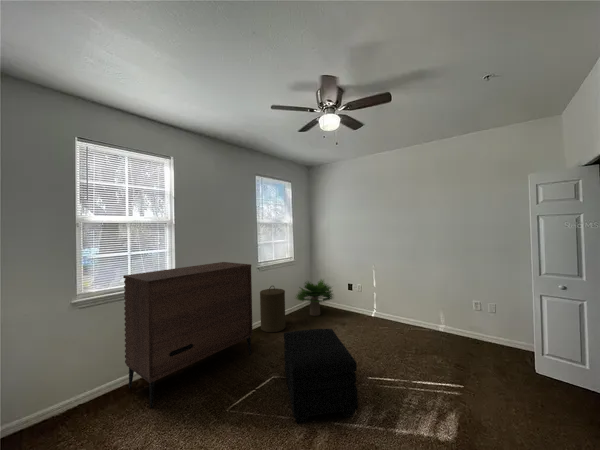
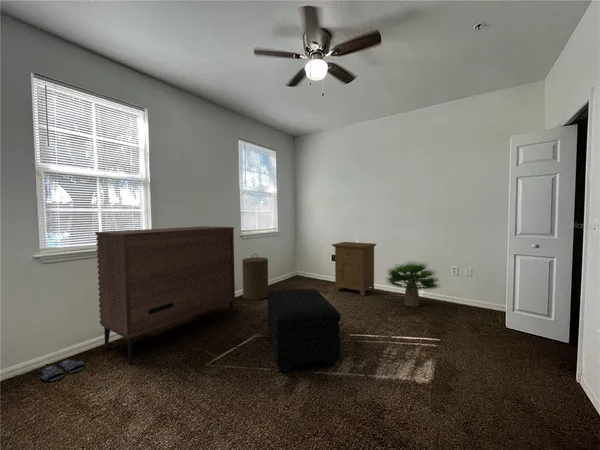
nightstand: none [348,271,393,329] -> present [332,242,376,296]
potted plant: present [296,280,333,316] -> present [387,262,438,307]
slippers: none [69,400,109,426] -> present [40,359,85,382]

